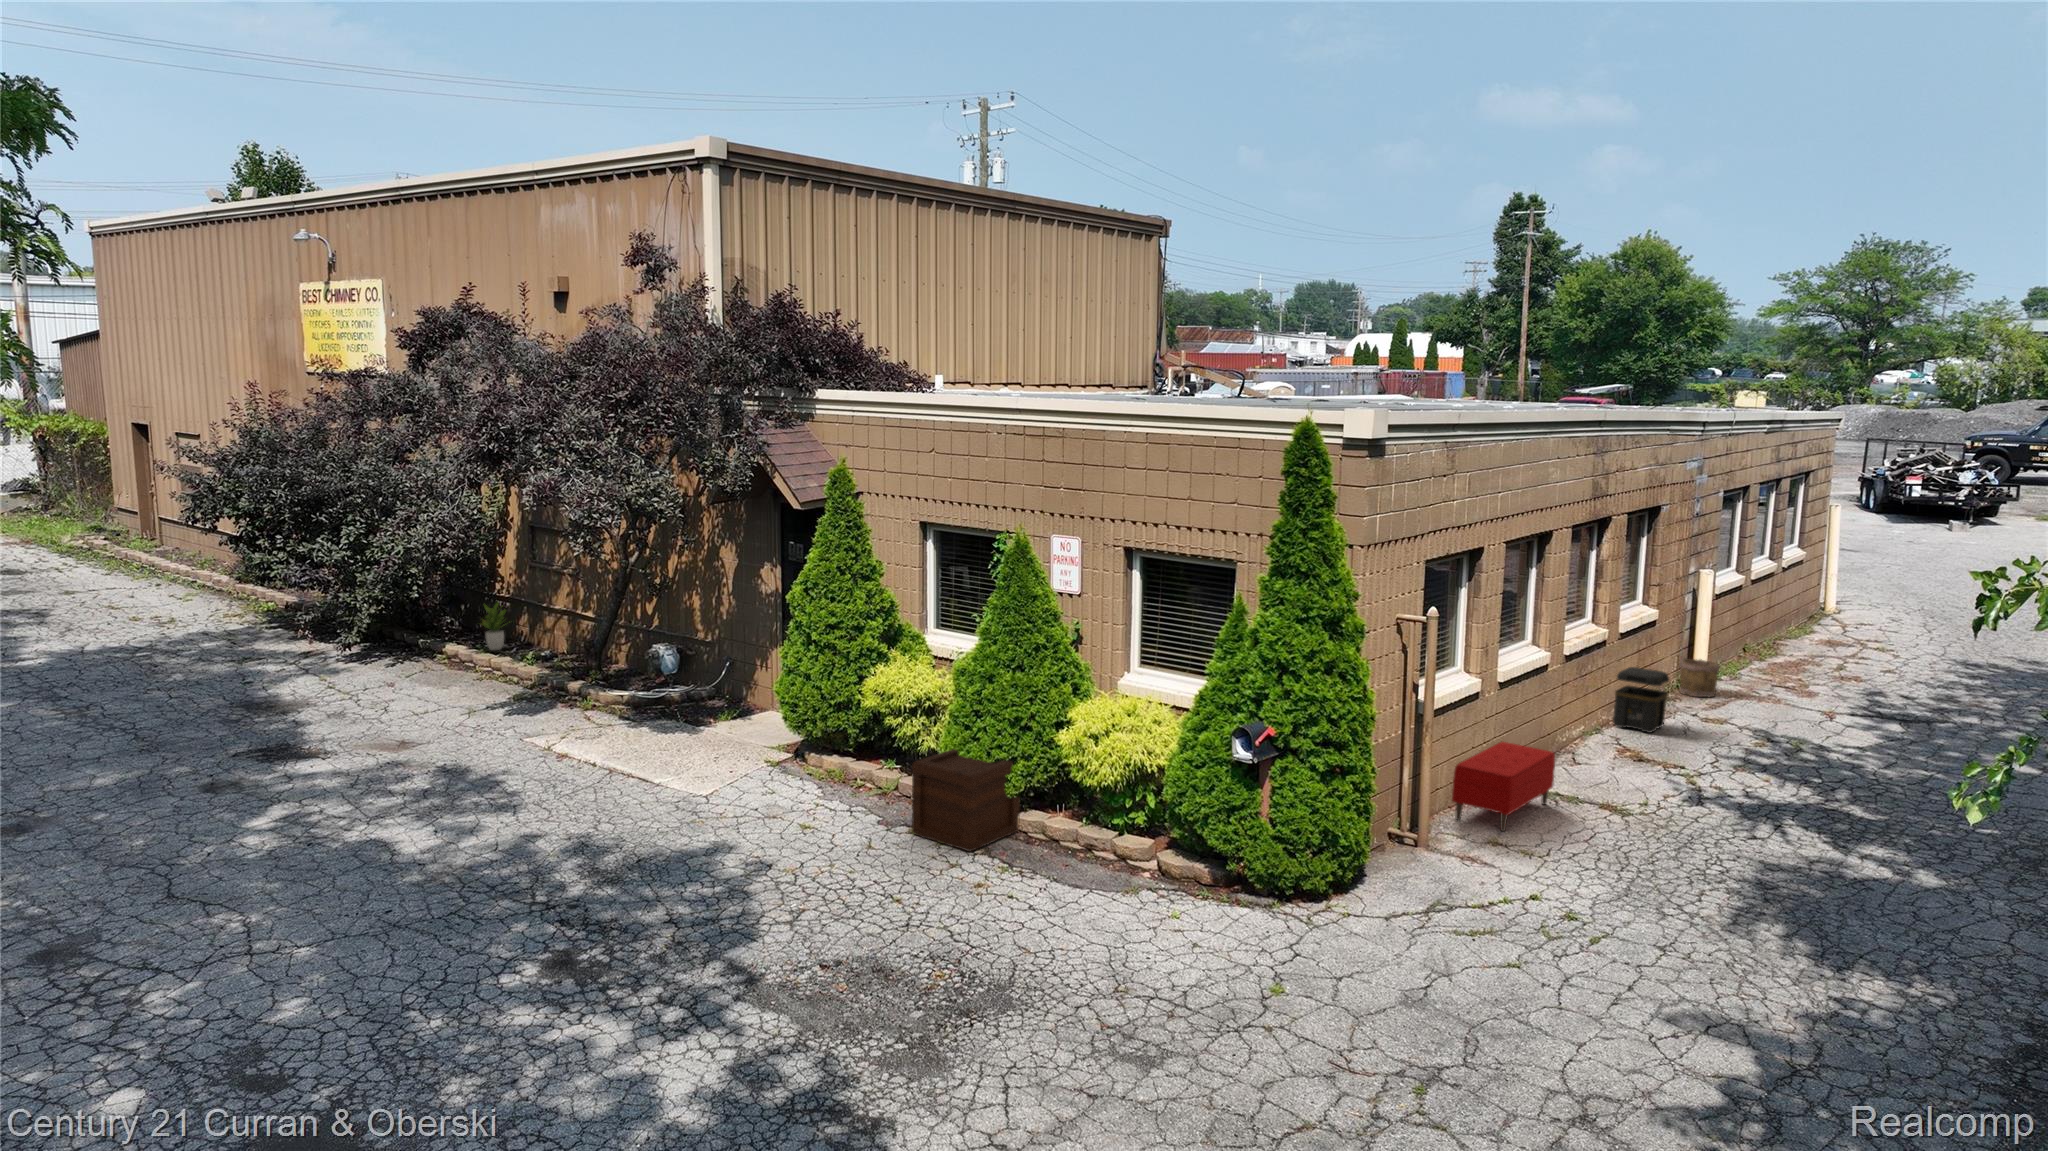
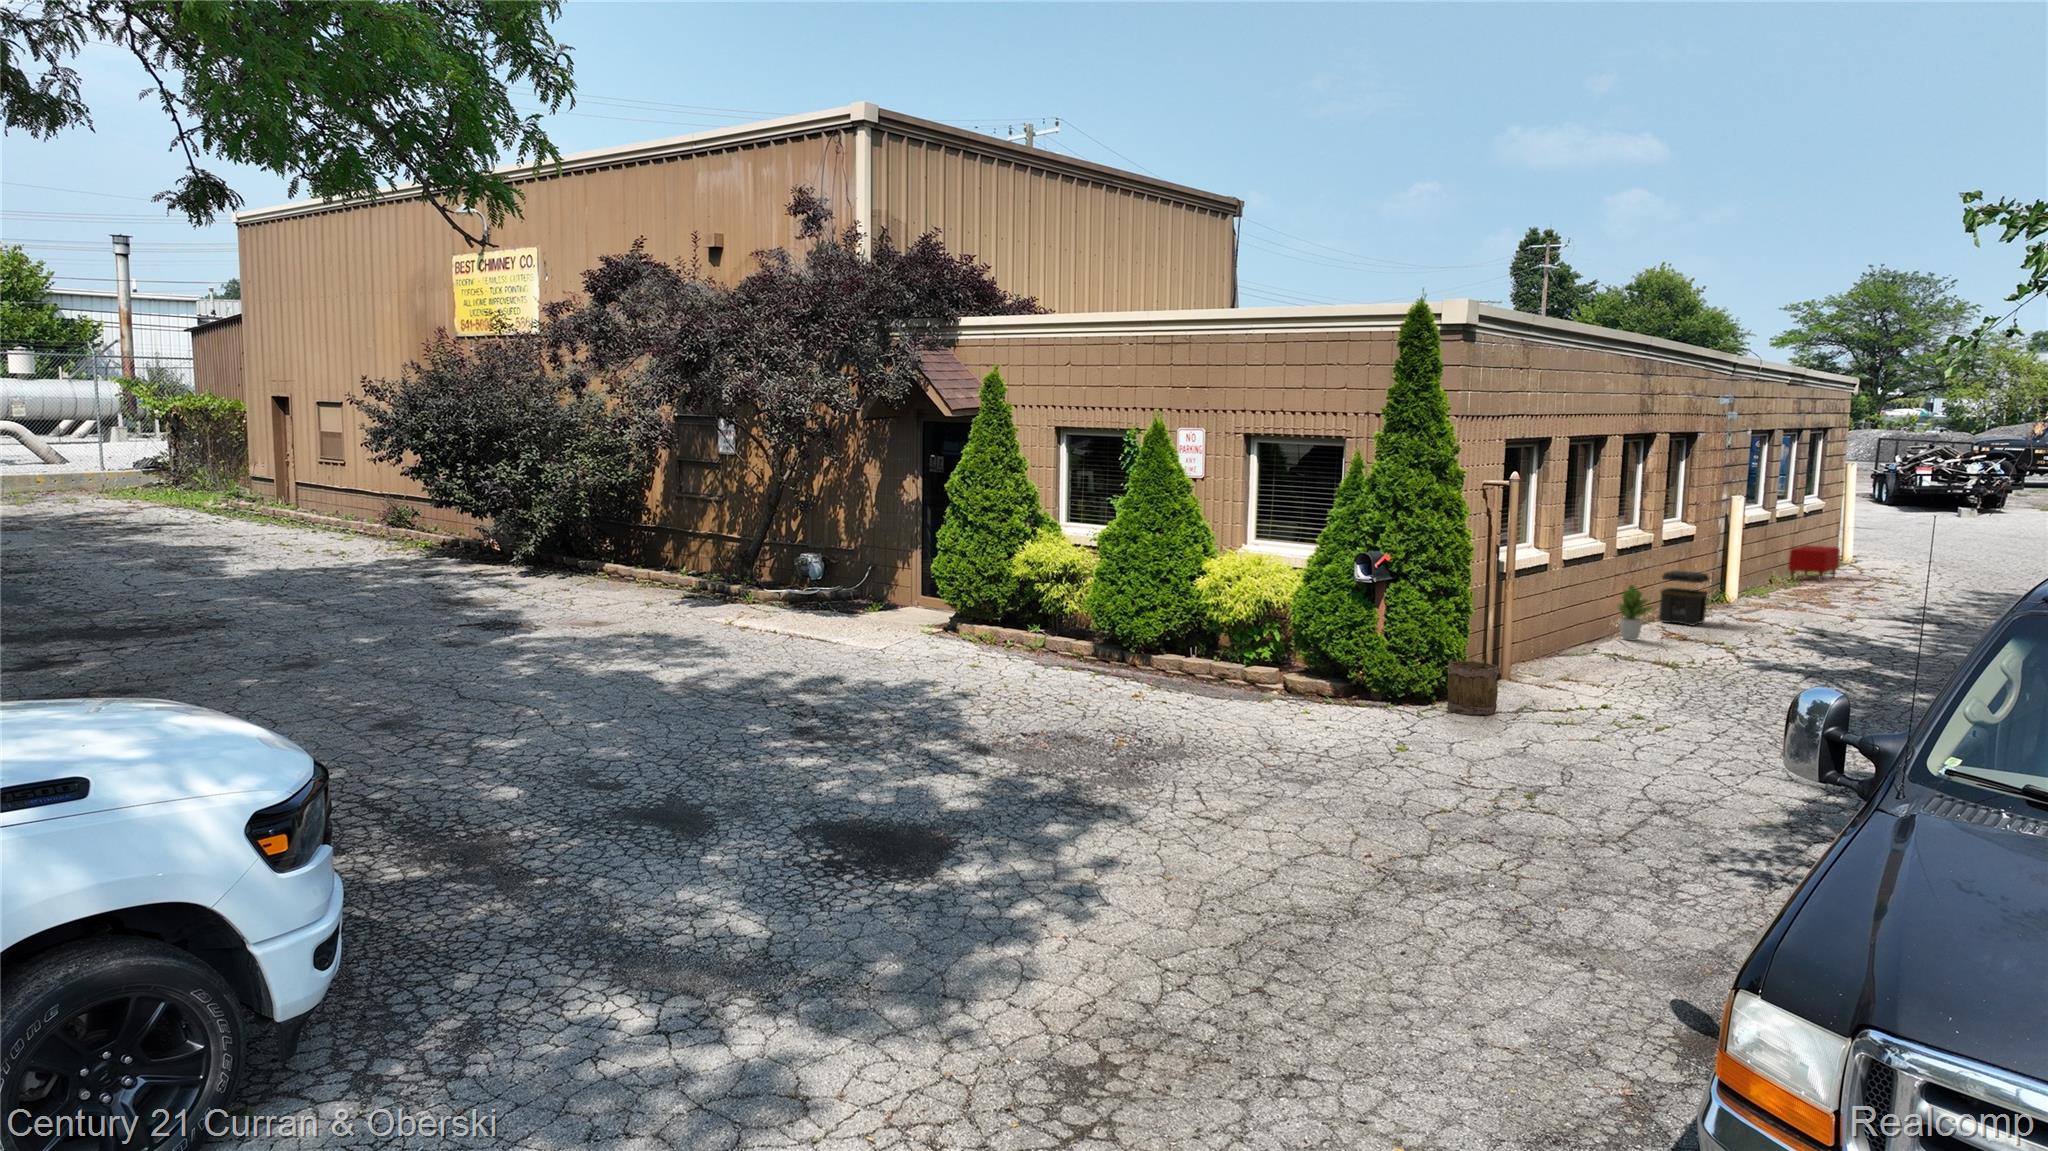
potted plant: present [480,603,506,650] -> present [1618,585,1653,641]
bucket: present [1680,658,1719,697] -> present [1447,659,1500,715]
bench: present [1452,742,1555,831] -> present [1788,545,1840,582]
wooden crate: present [912,749,1020,852] -> none [1068,599,1161,679]

